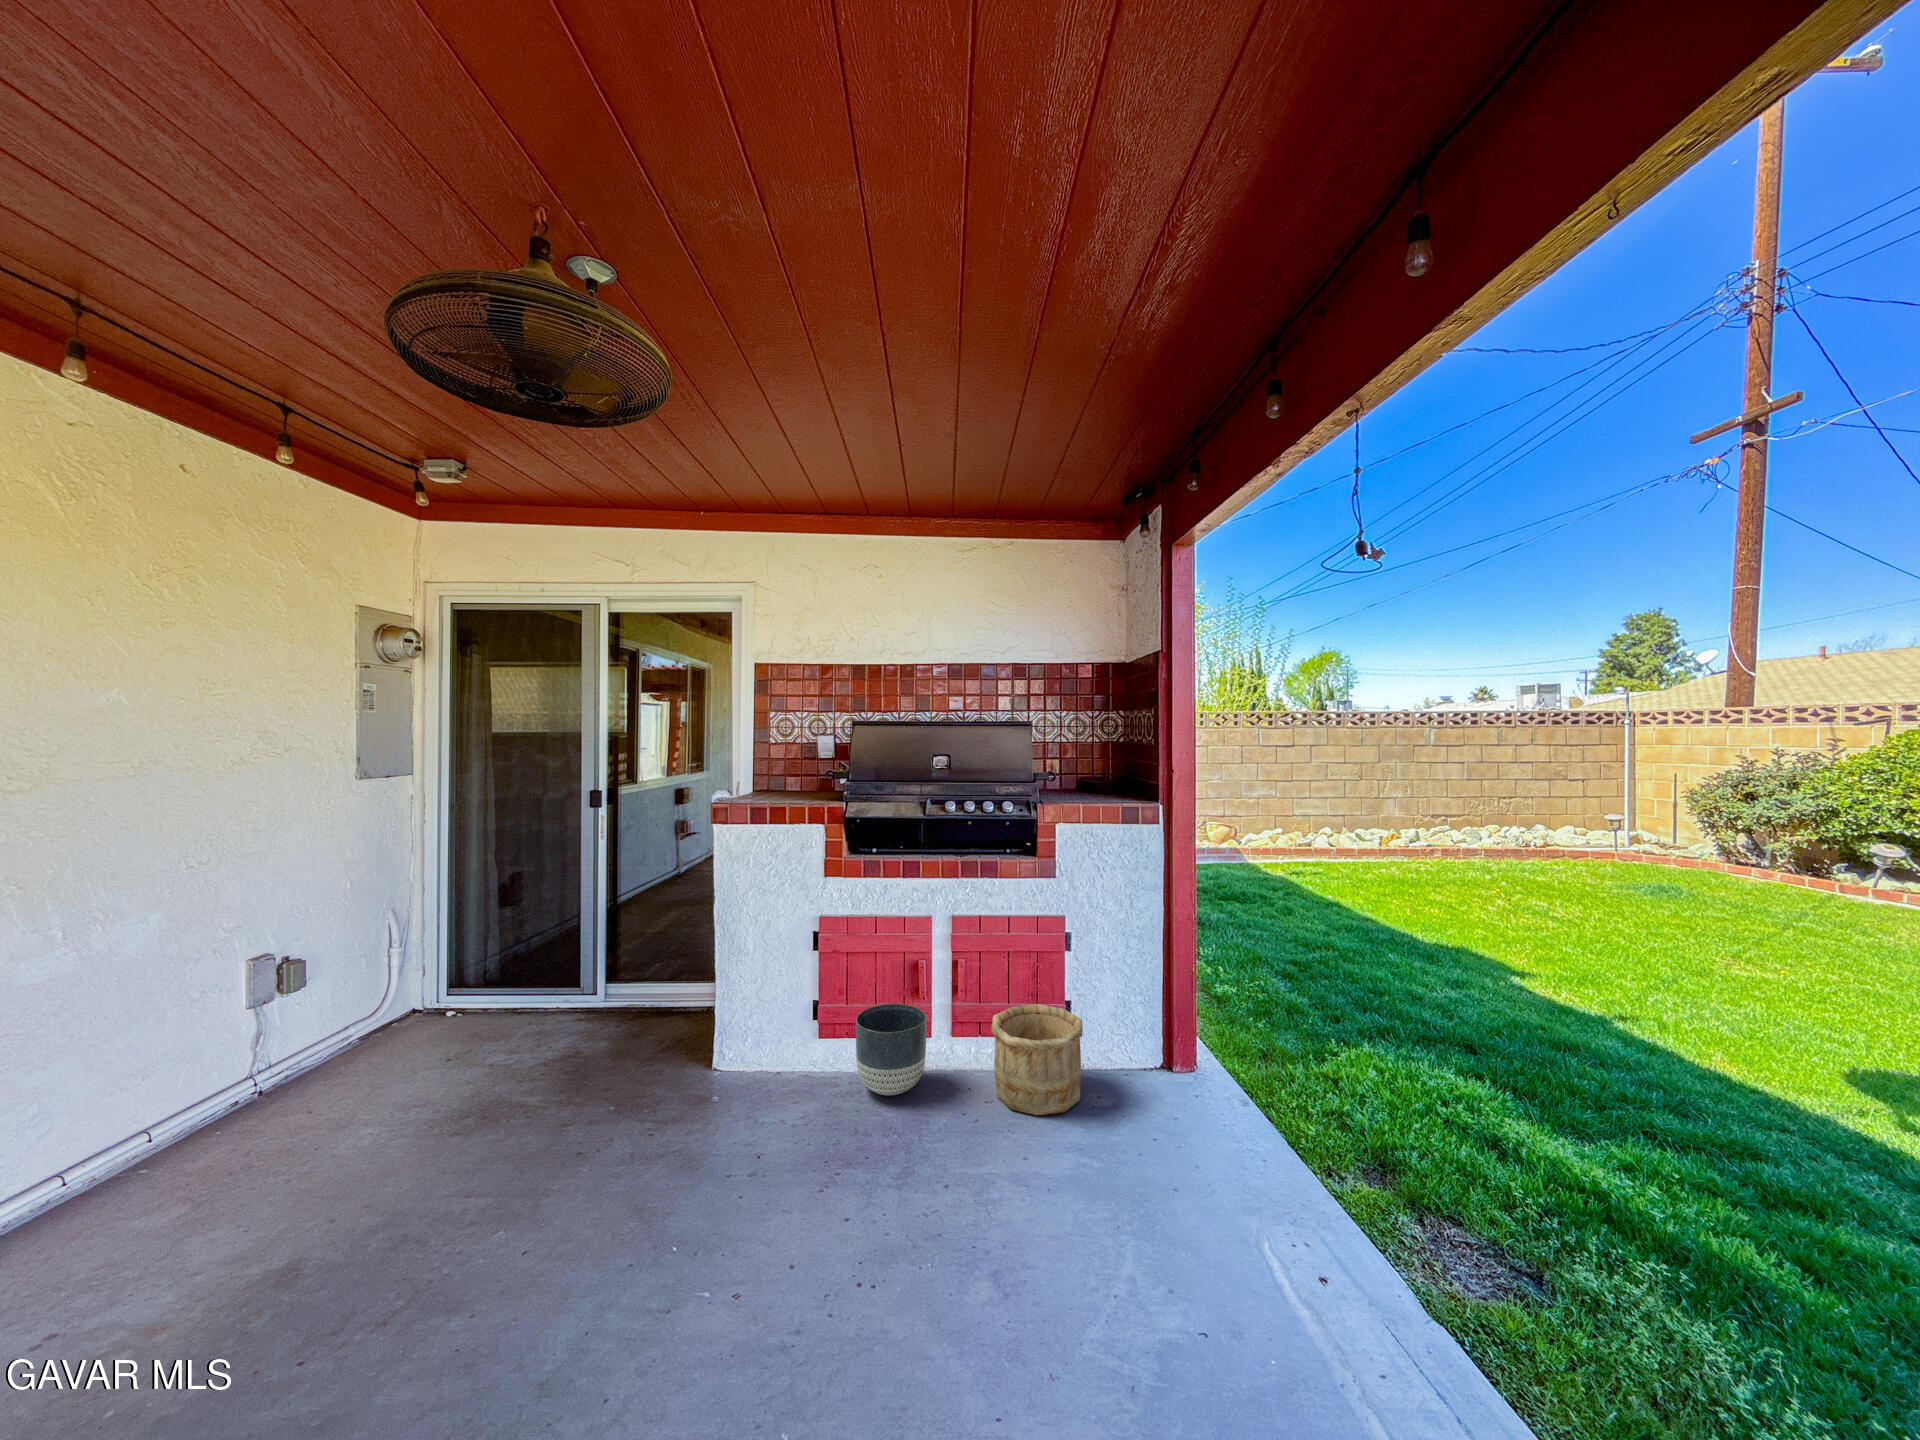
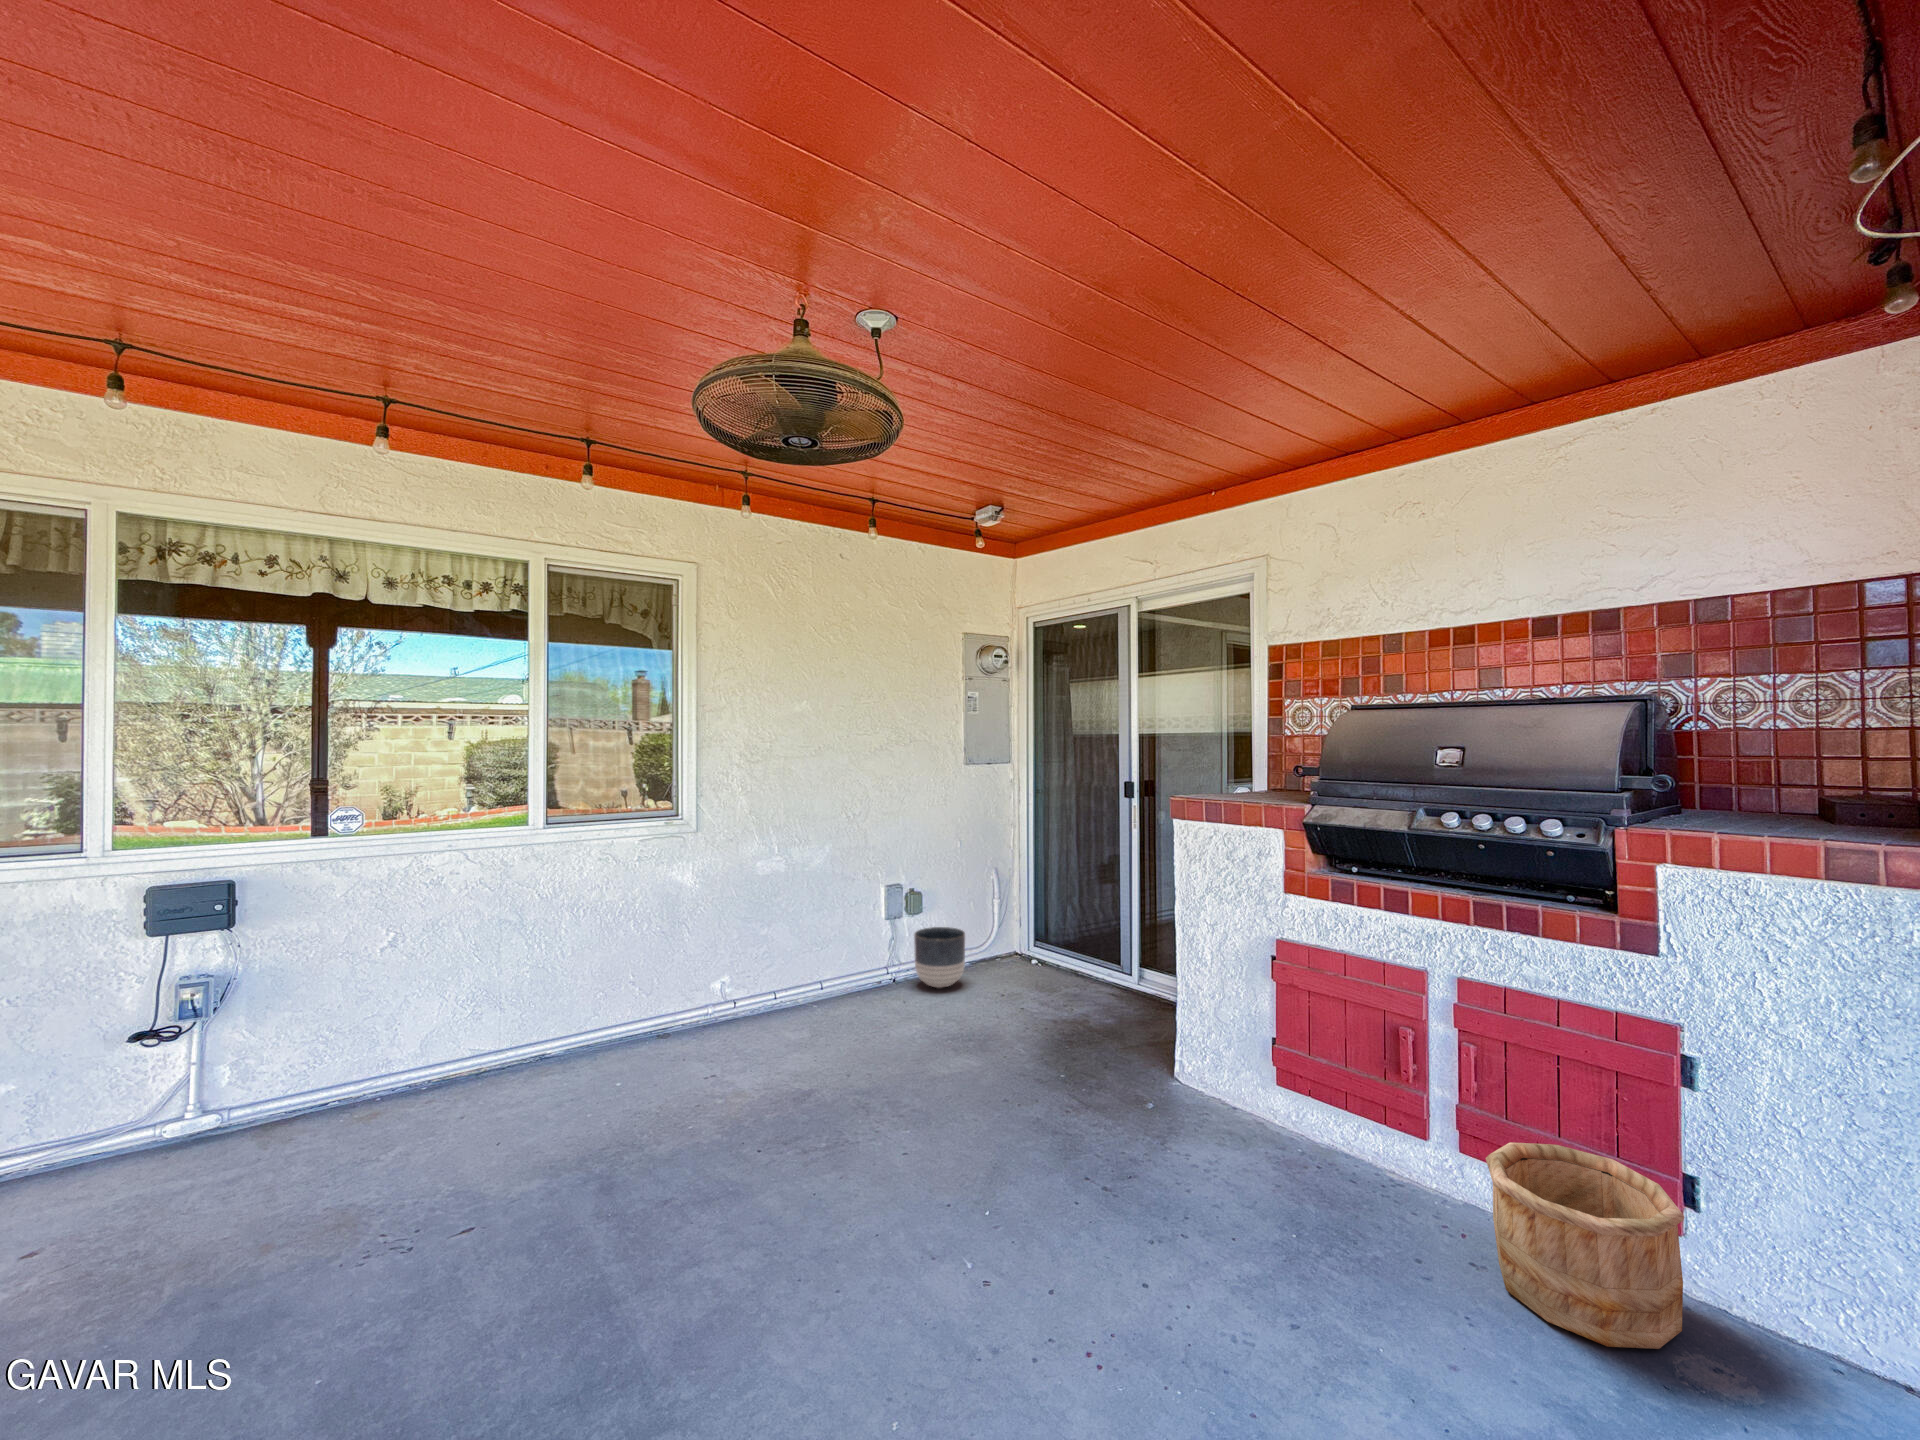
planter: present [856,1004,926,1095] -> present [914,927,965,988]

